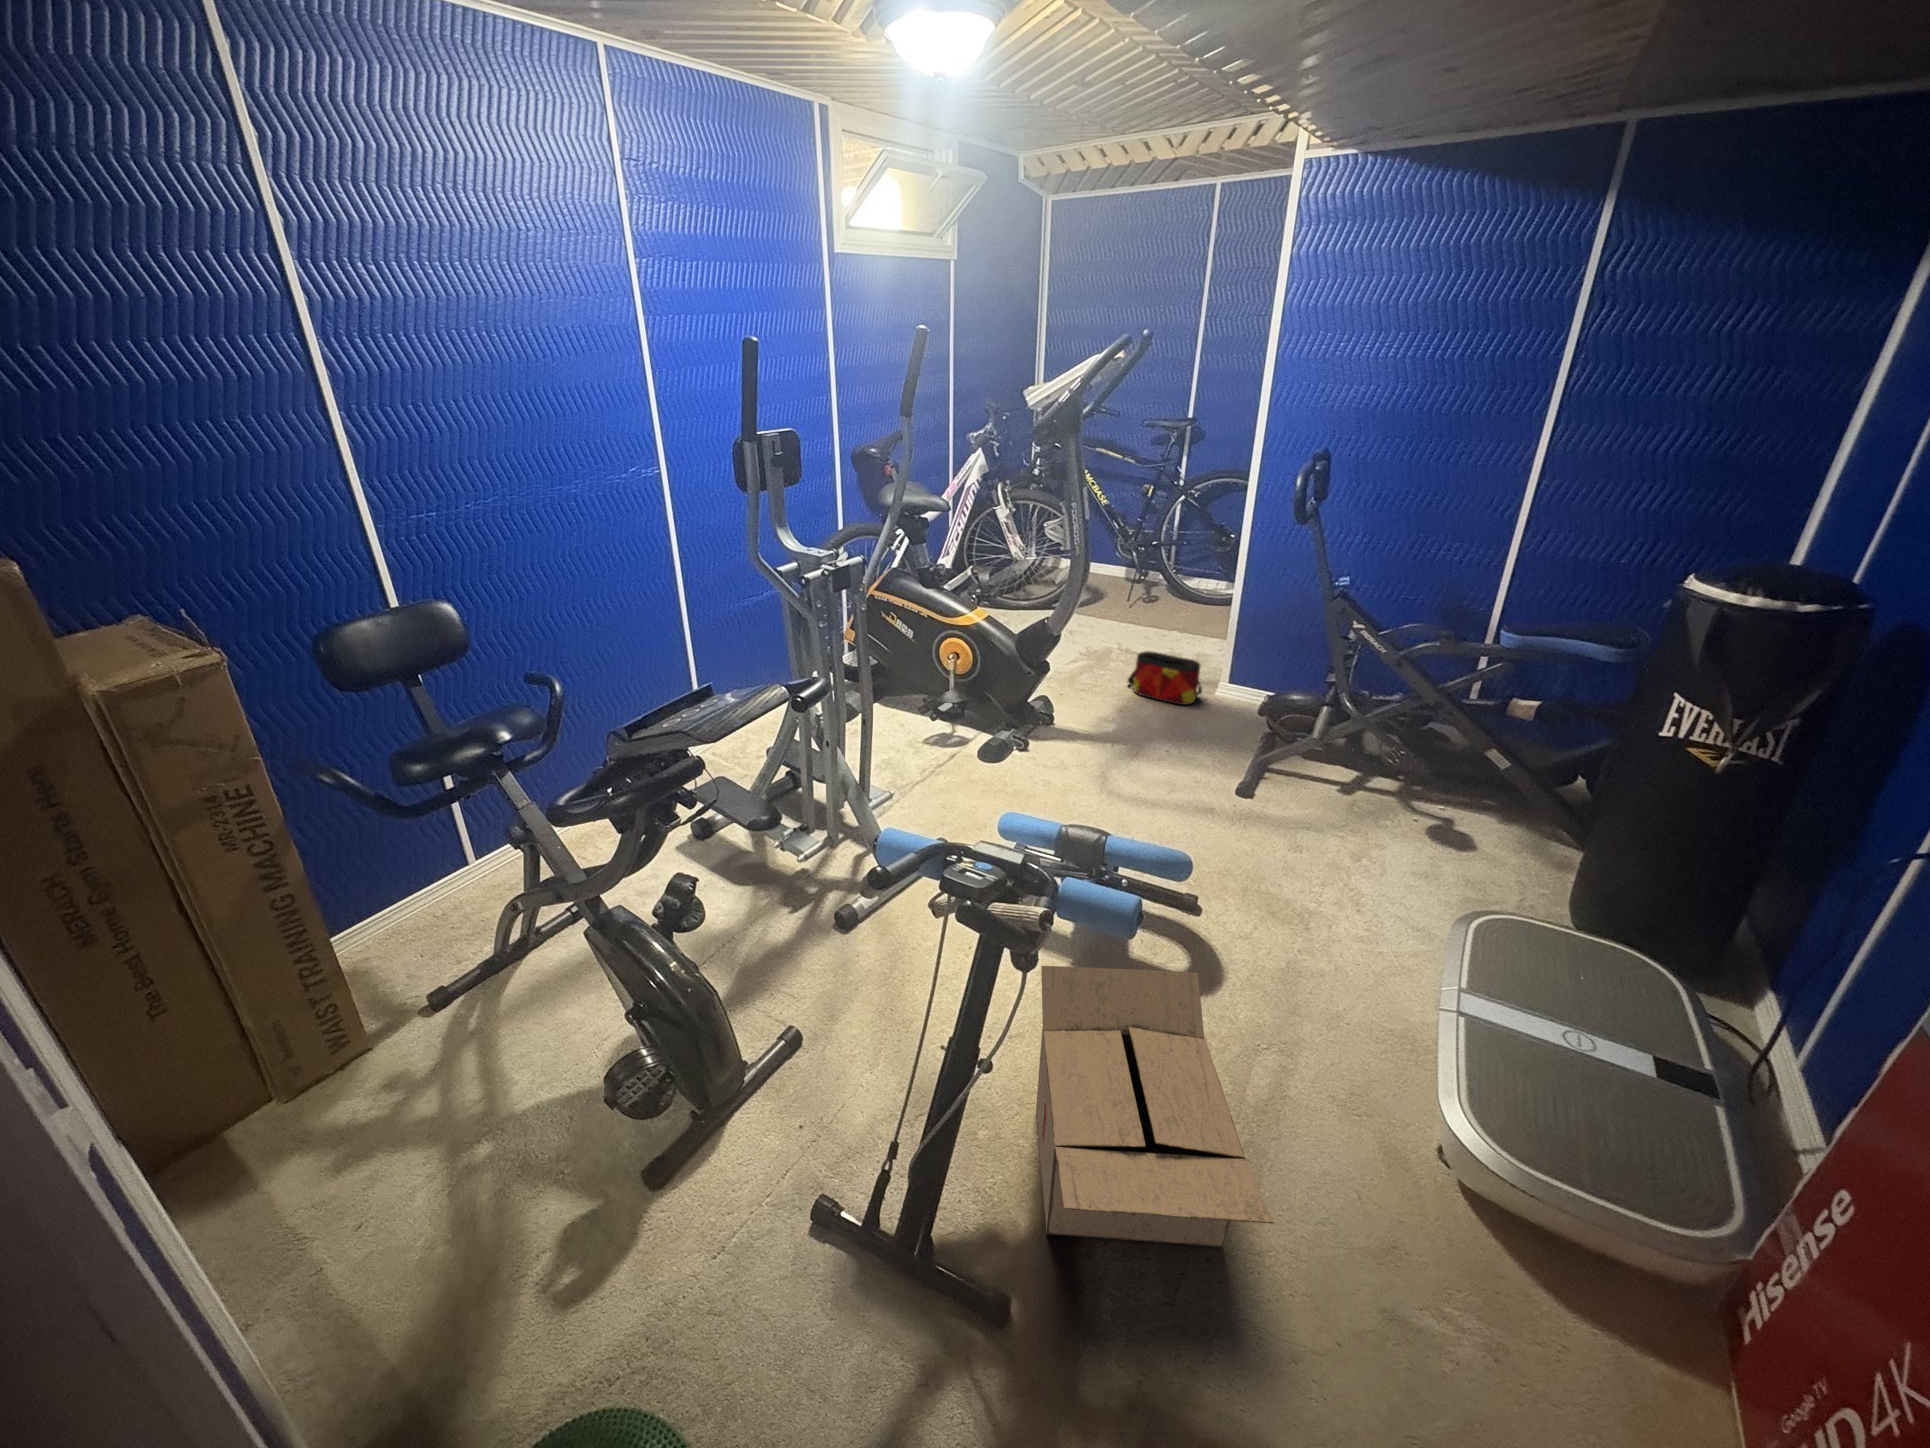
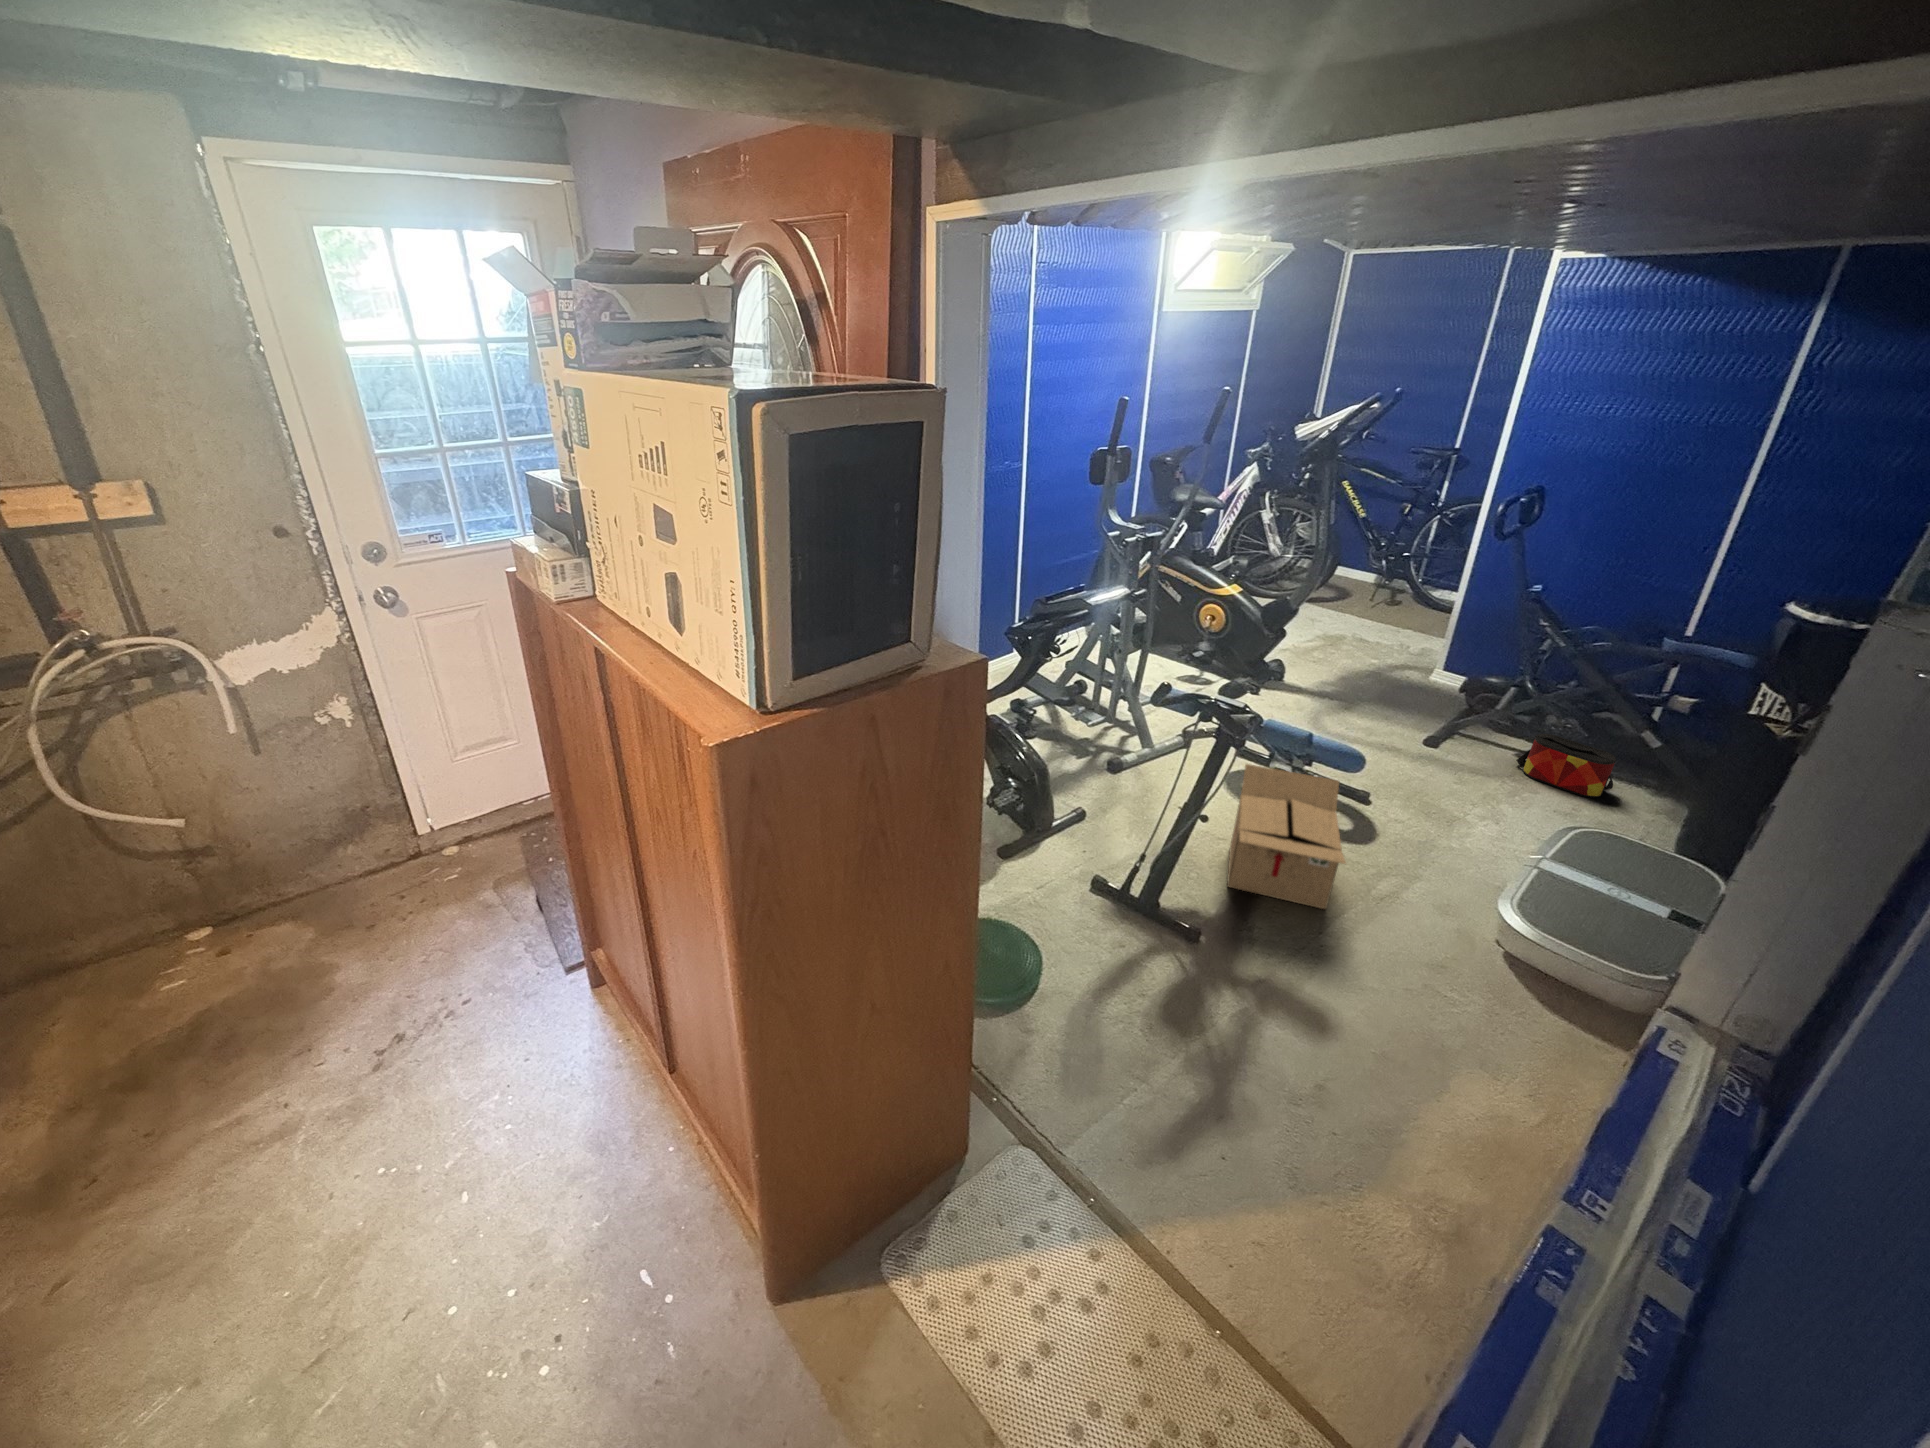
bag: present [1128,651,1202,705] -> present [1516,734,1616,798]

